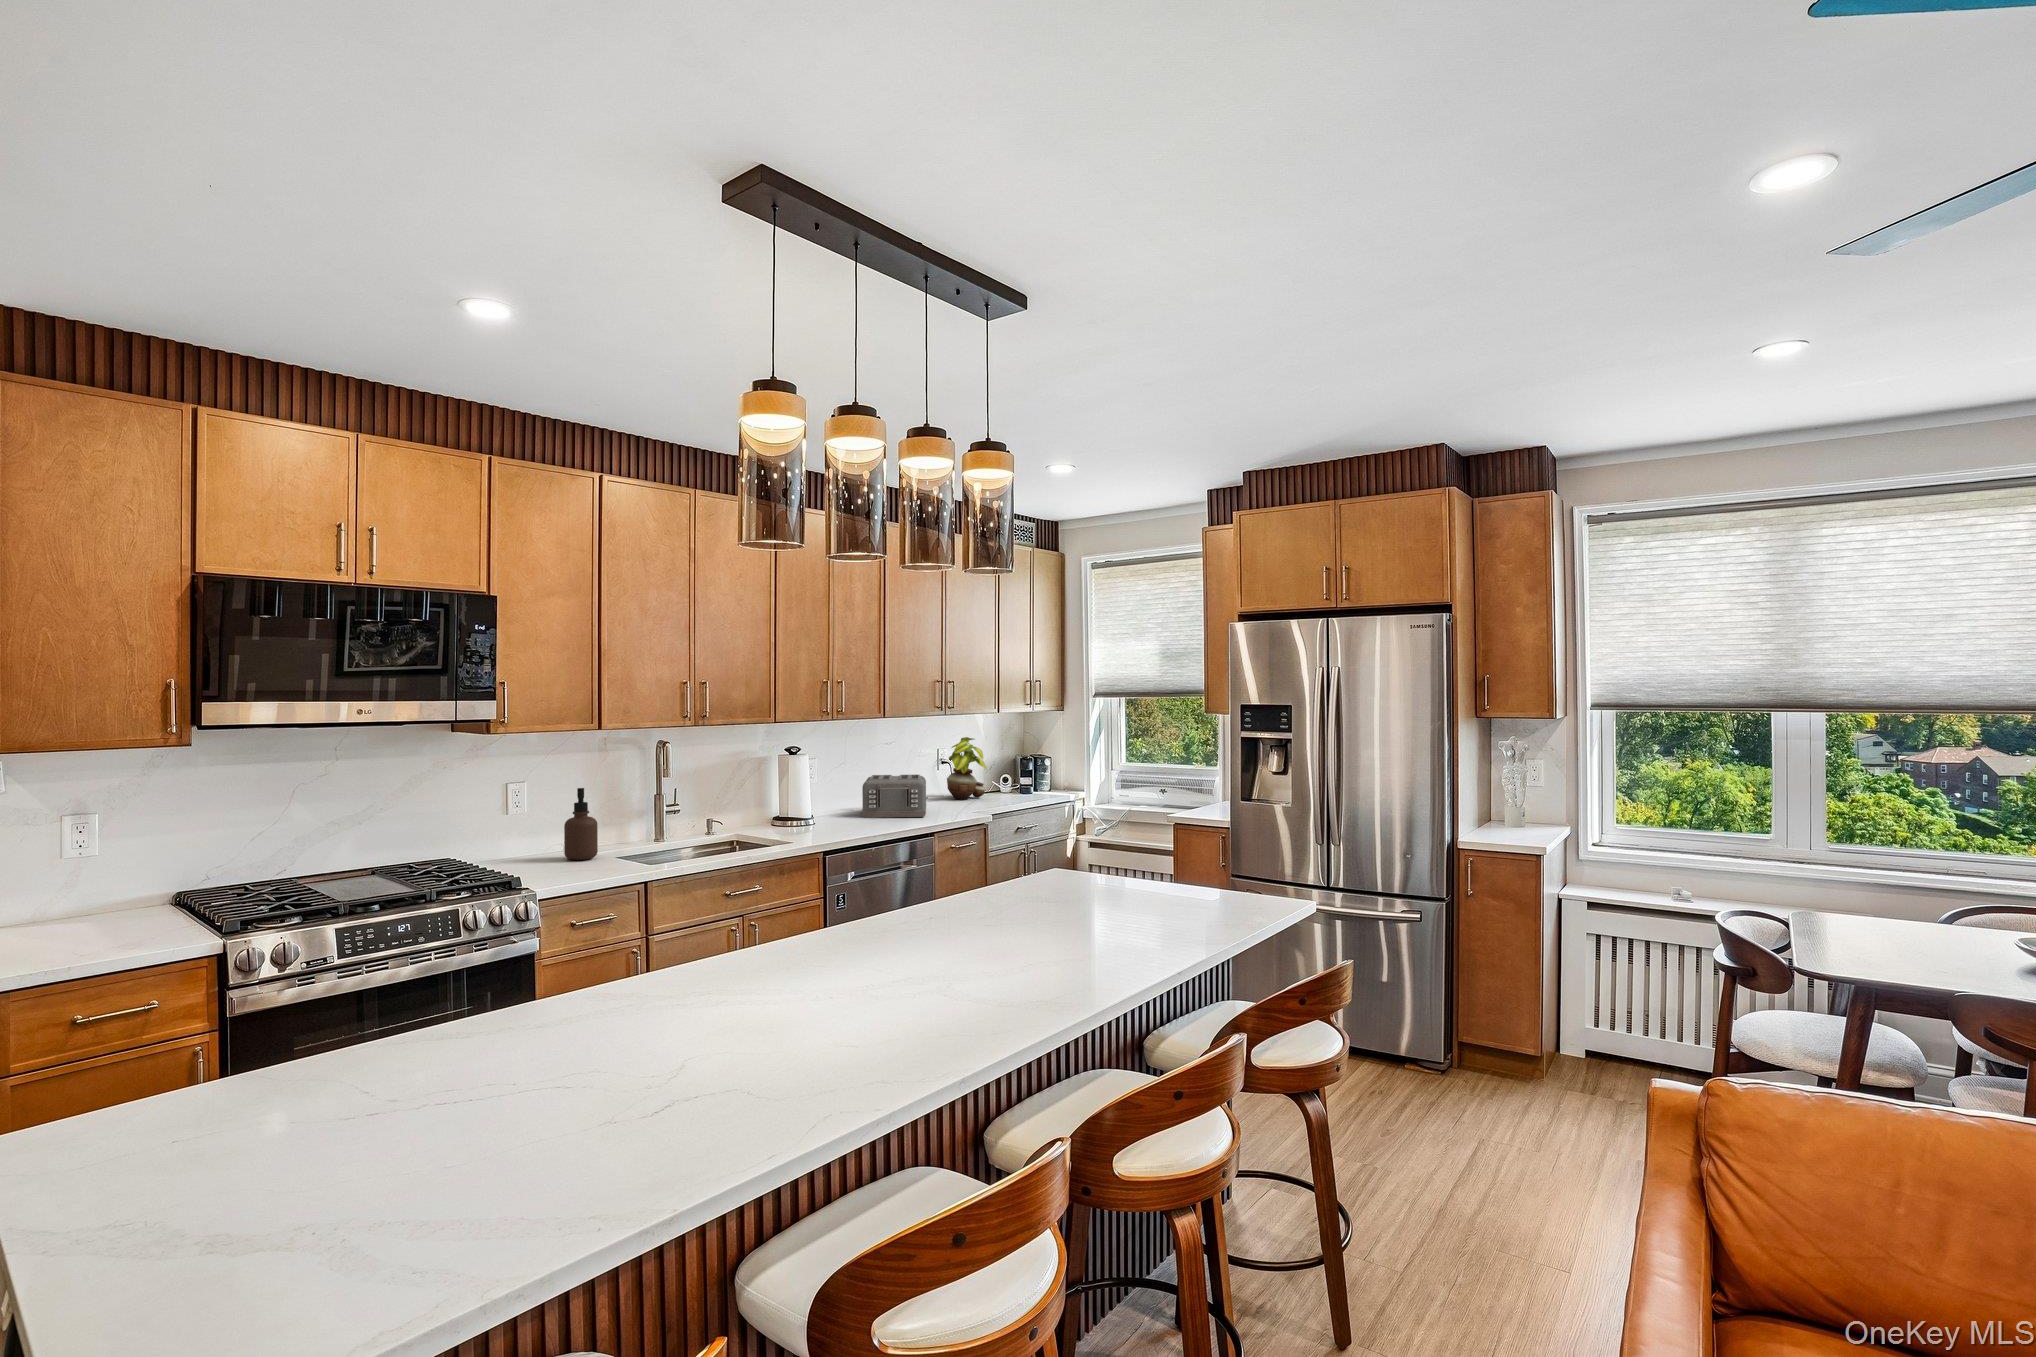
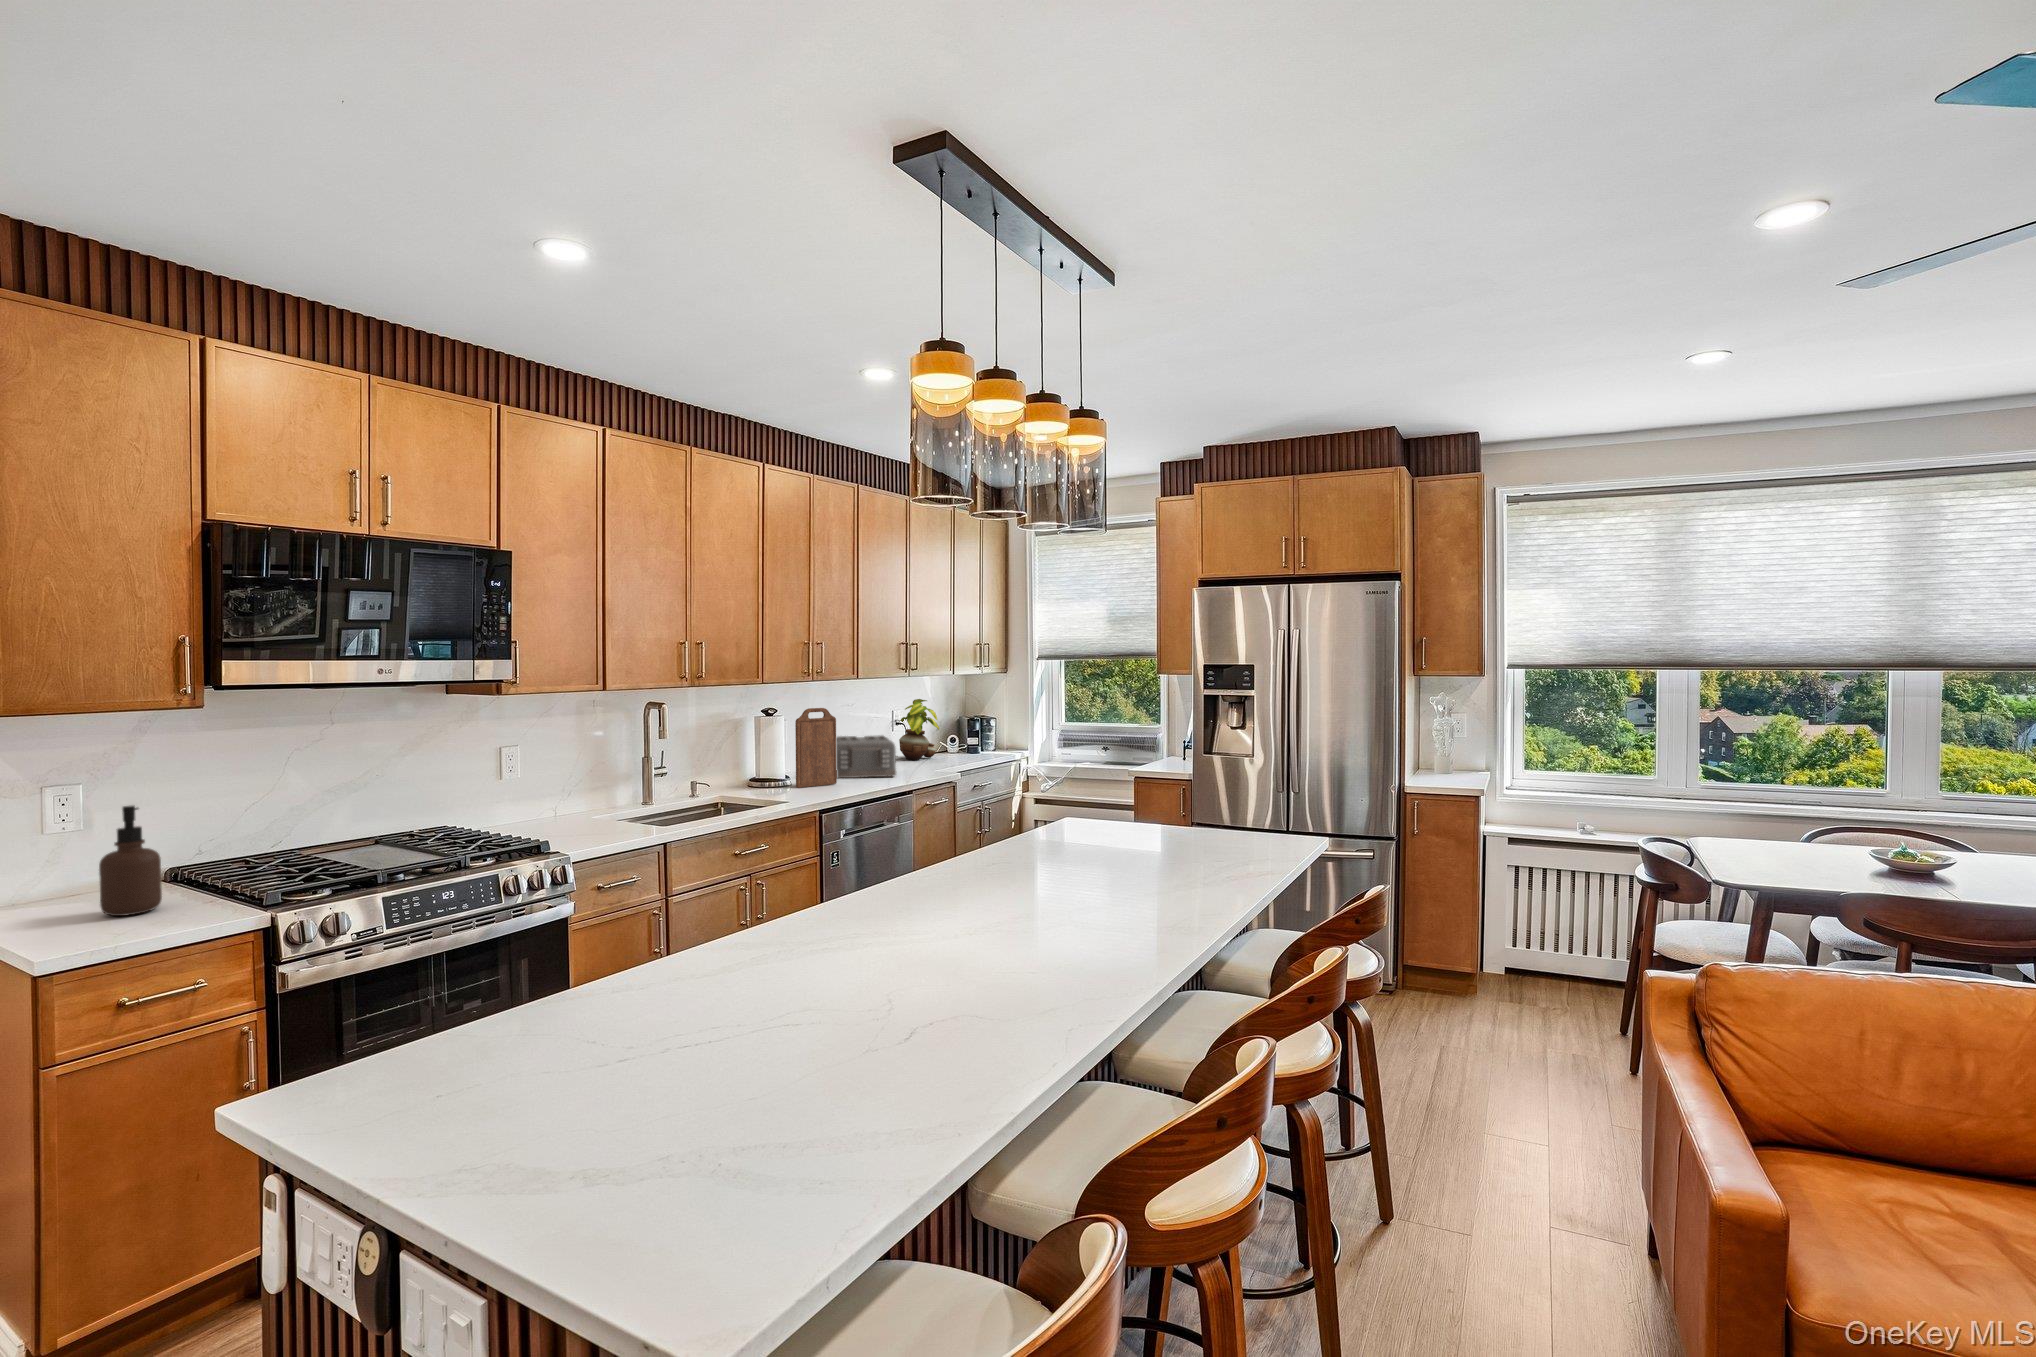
cutting board: none [815,747,858,827] -> present [795,708,837,788]
soap dispenser: present [564,788,598,860] -> present [99,806,162,916]

